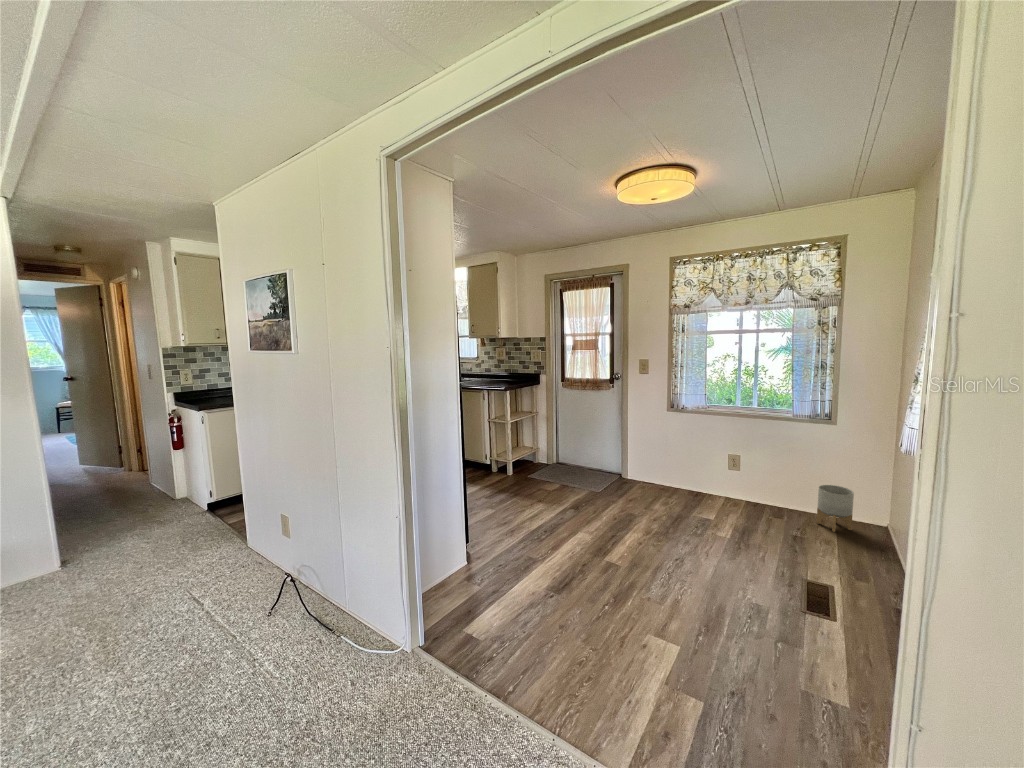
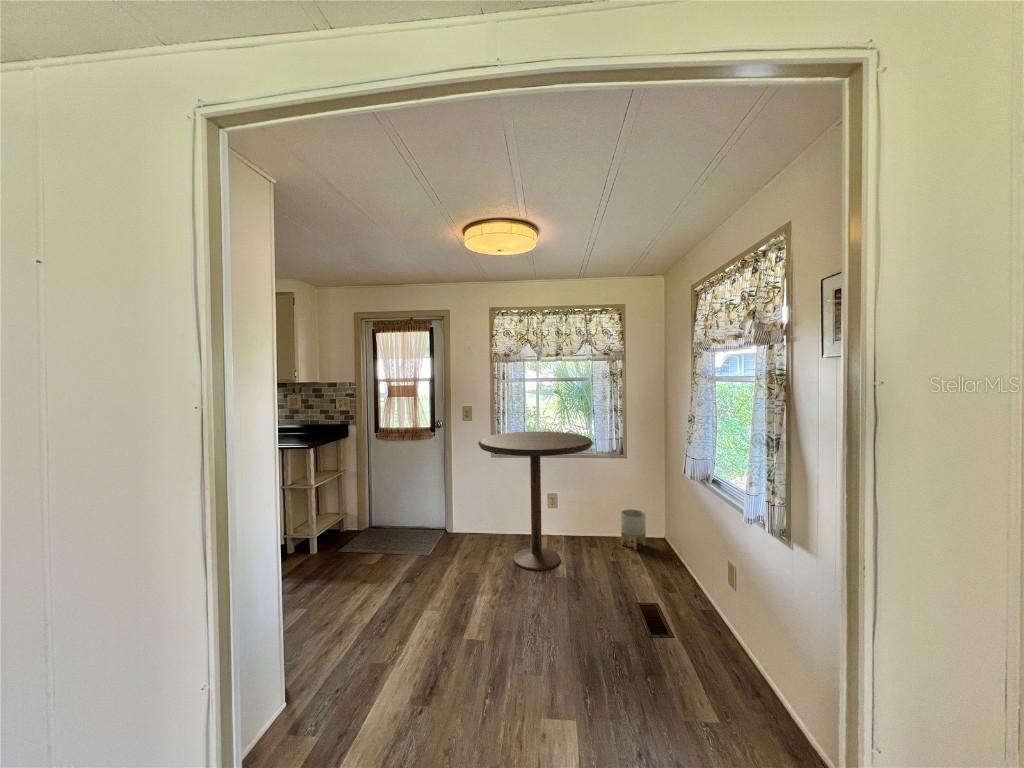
pedestal table: none [644,387,776,527] -> present [478,432,593,570]

